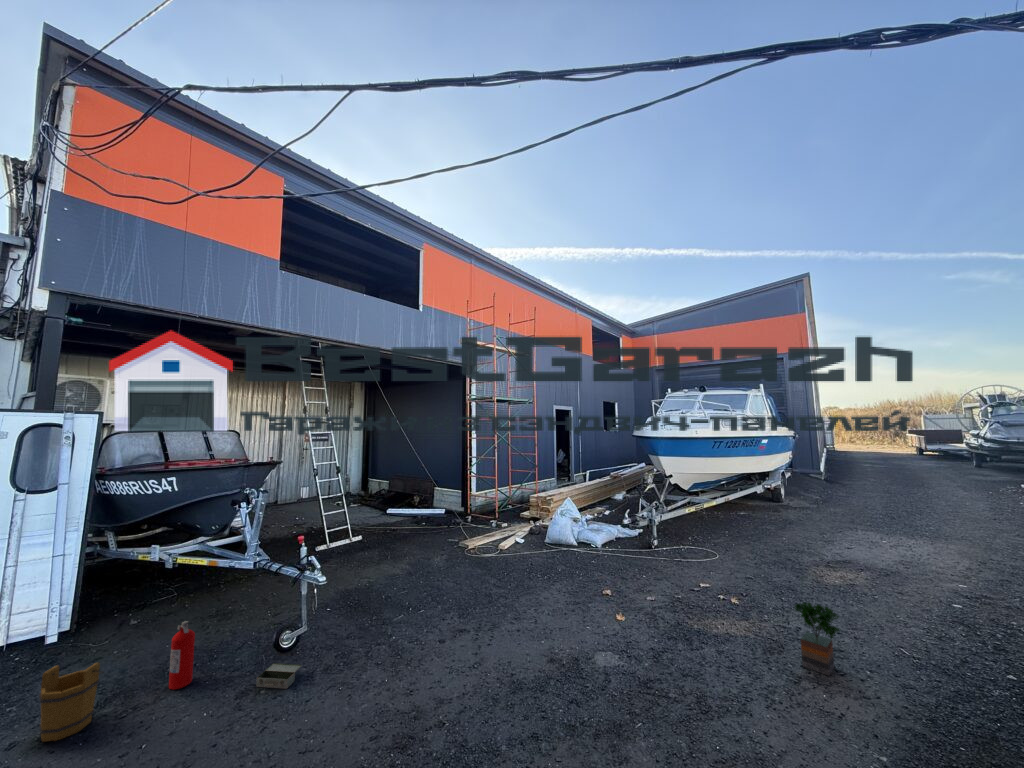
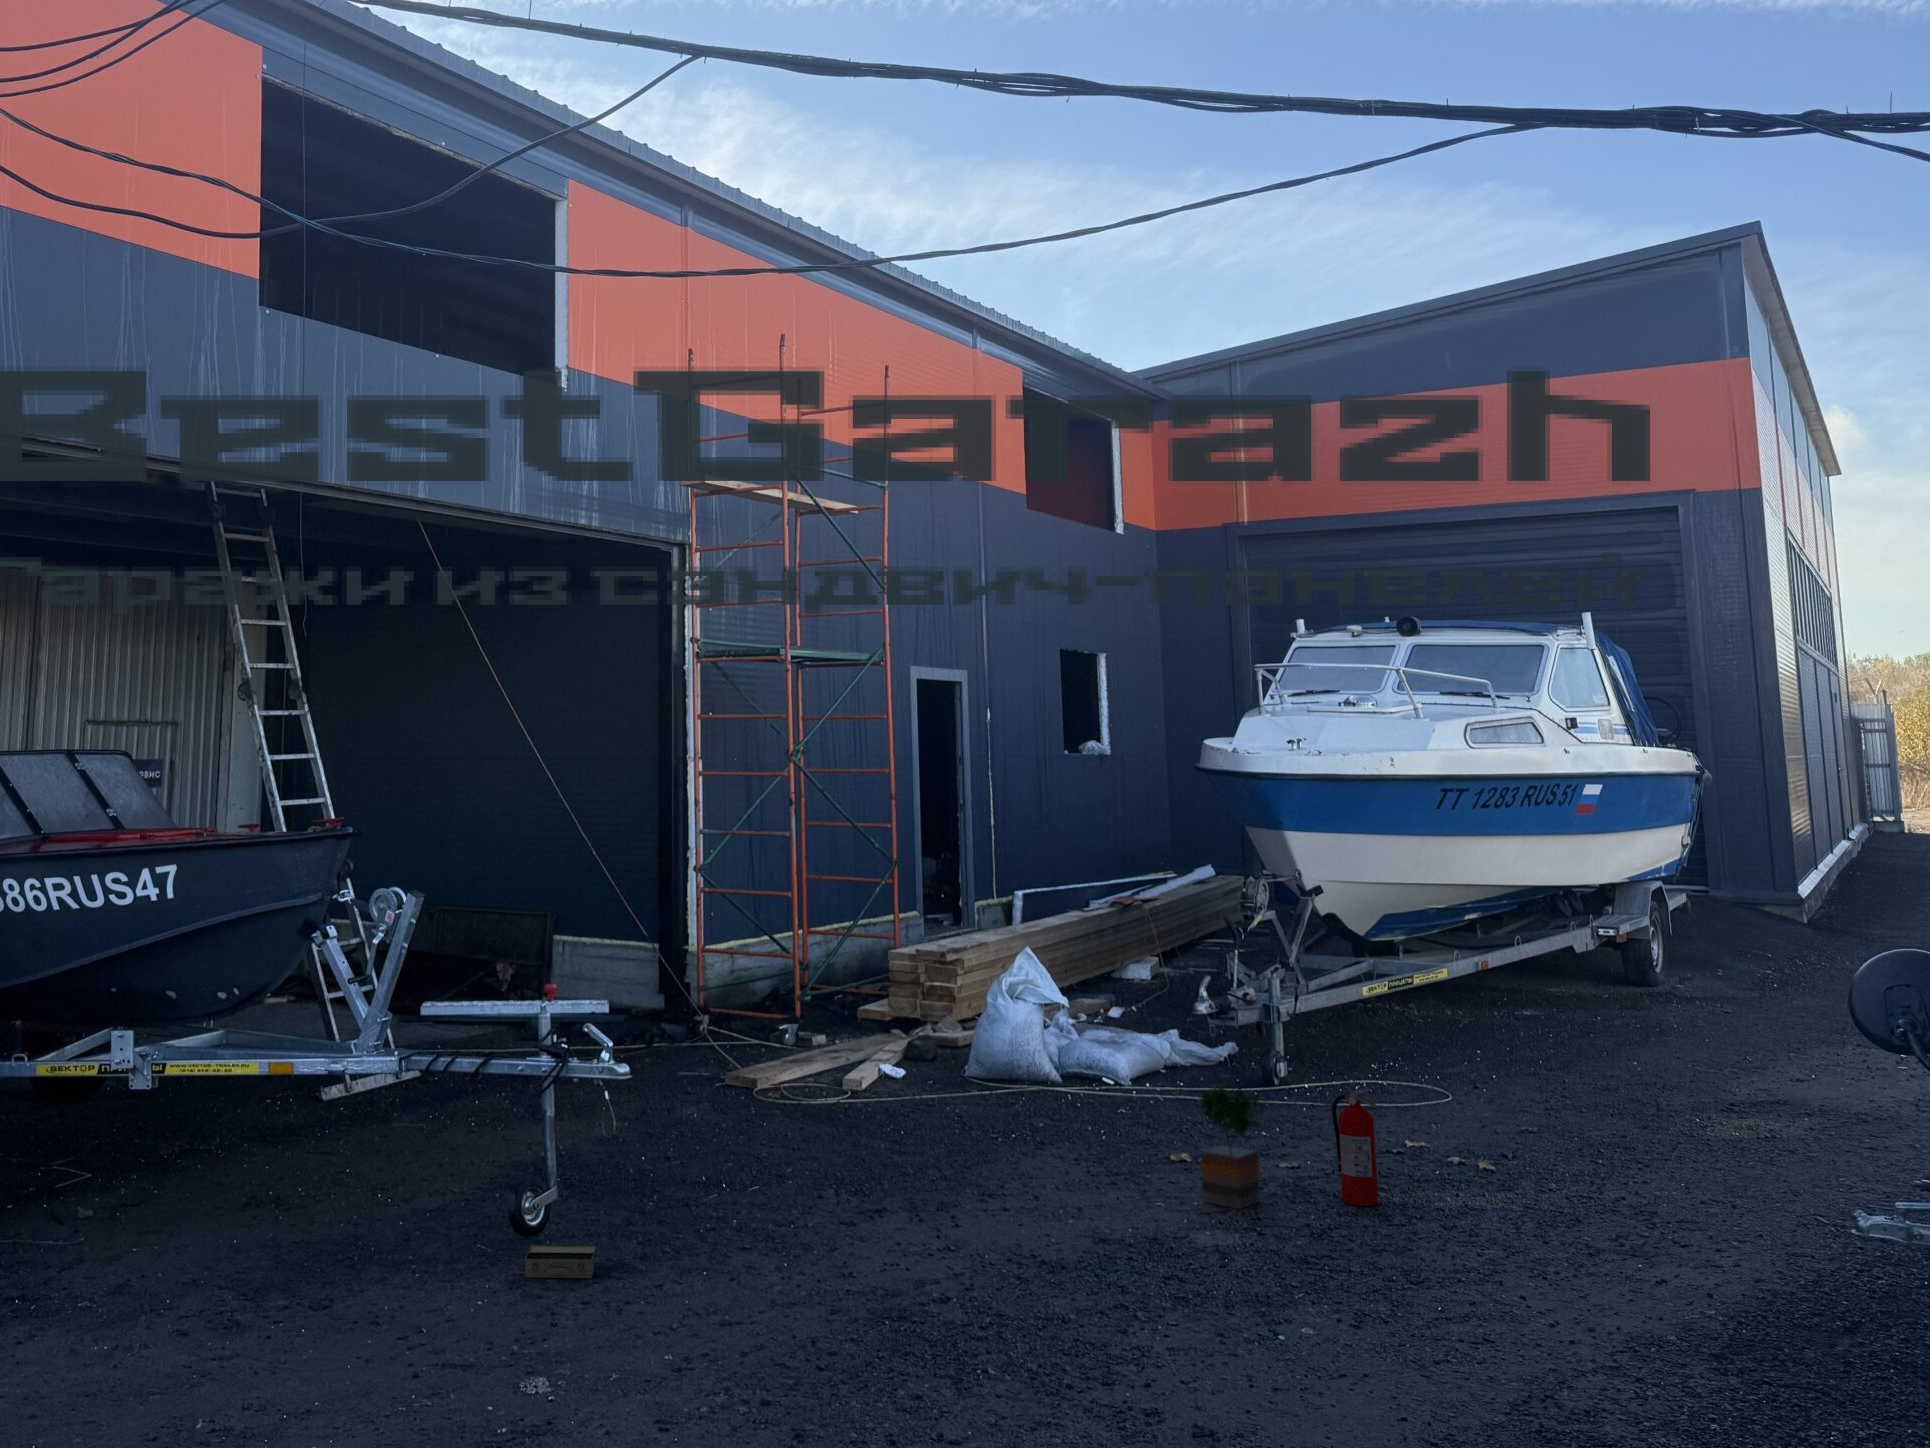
potted tree: present [794,603,840,676] -> present [1198,1087,1267,1209]
fire extinguisher: present [169,621,195,689] -> present [1332,1089,1378,1206]
bucket: present [39,663,104,742] -> none [195,1202,281,1330]

